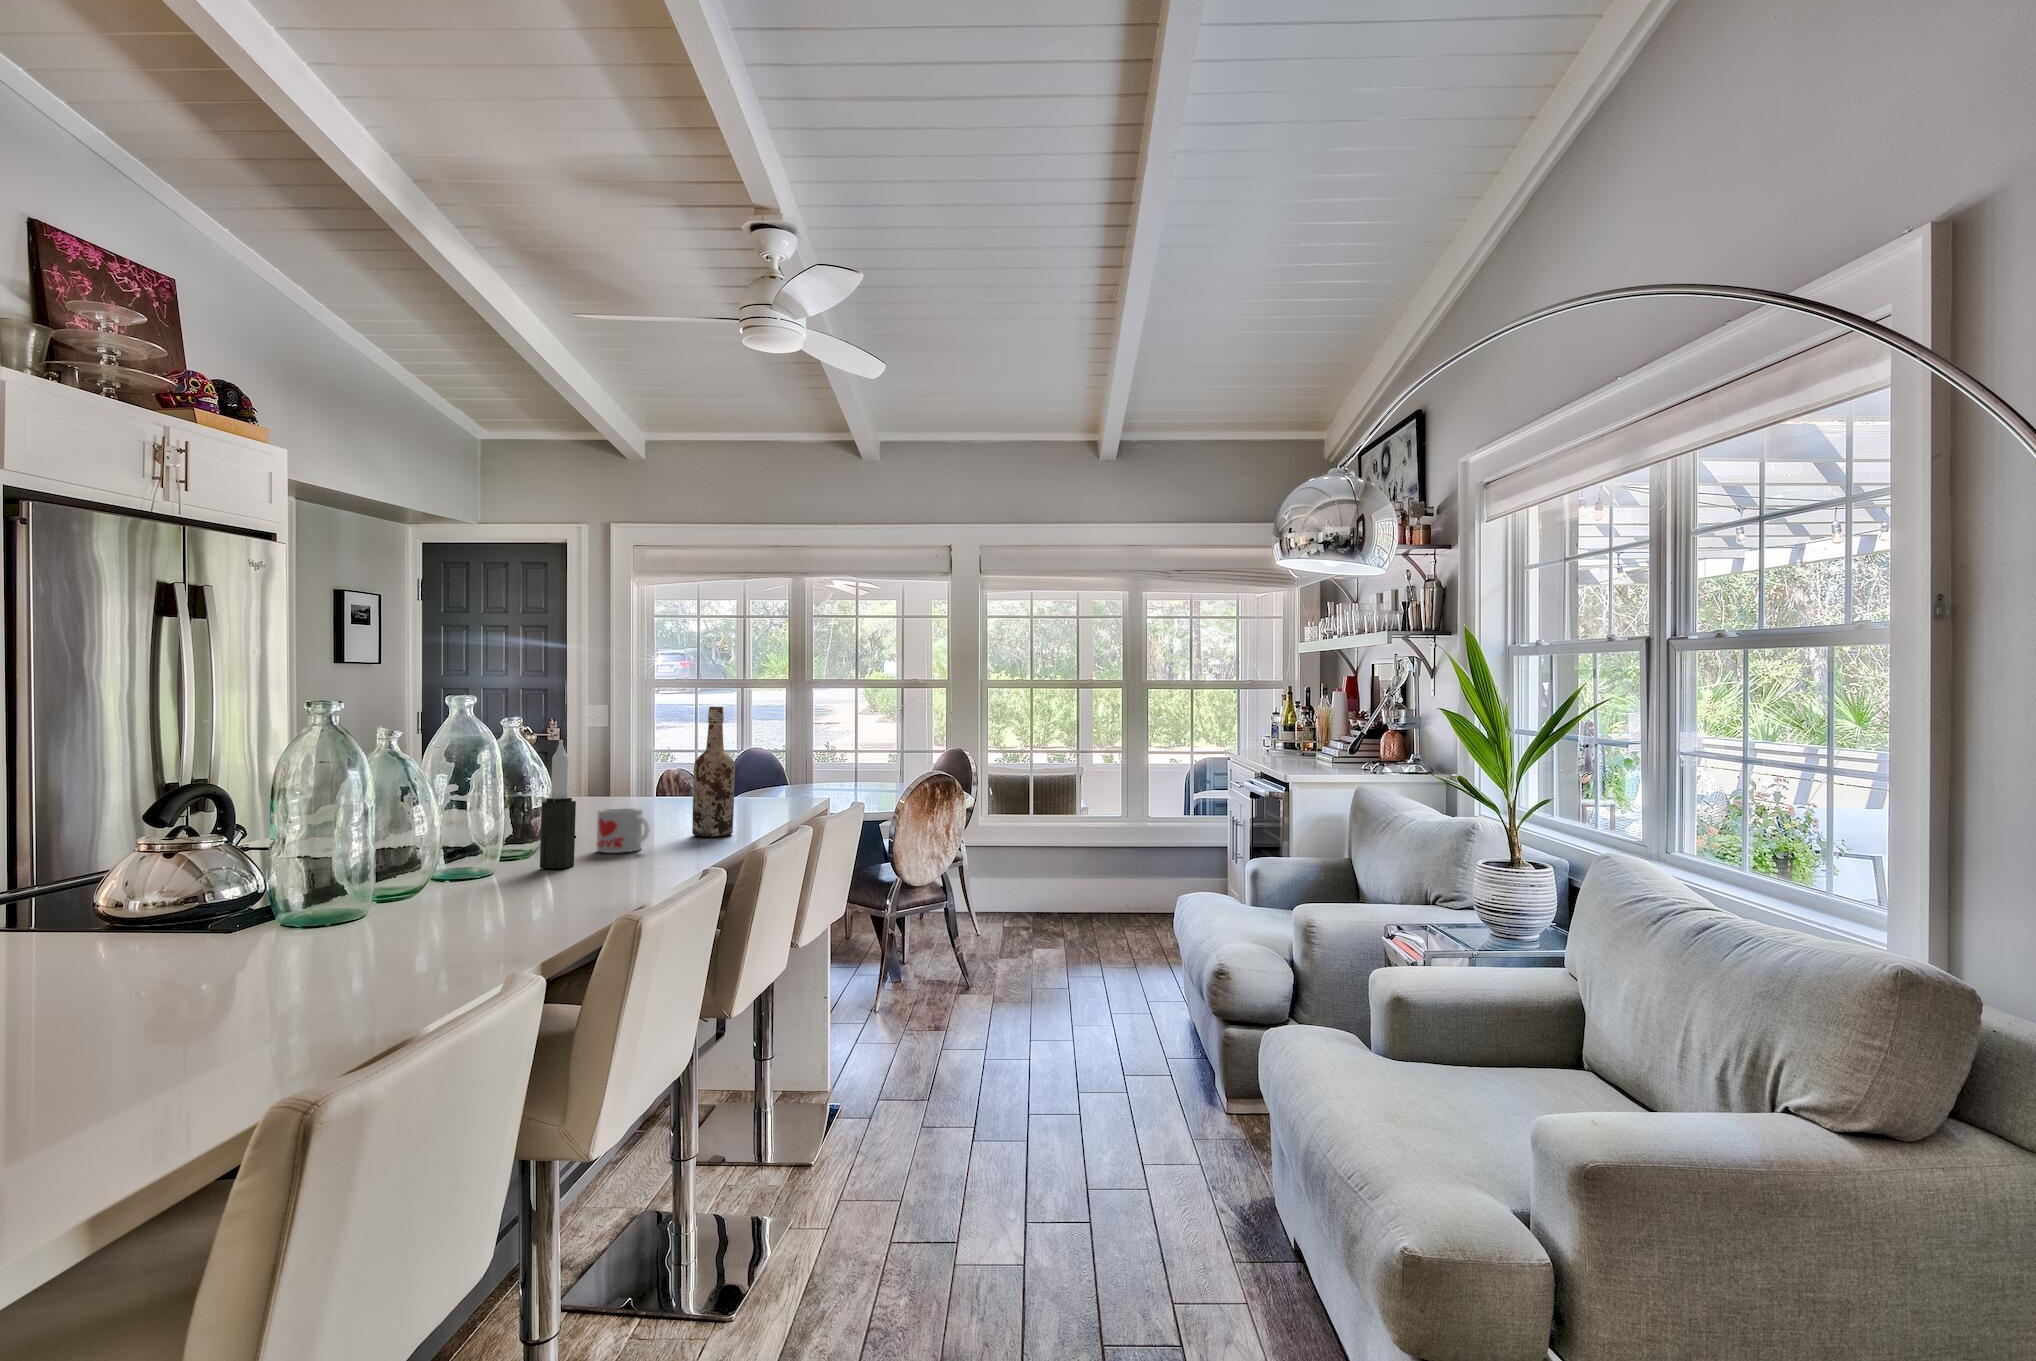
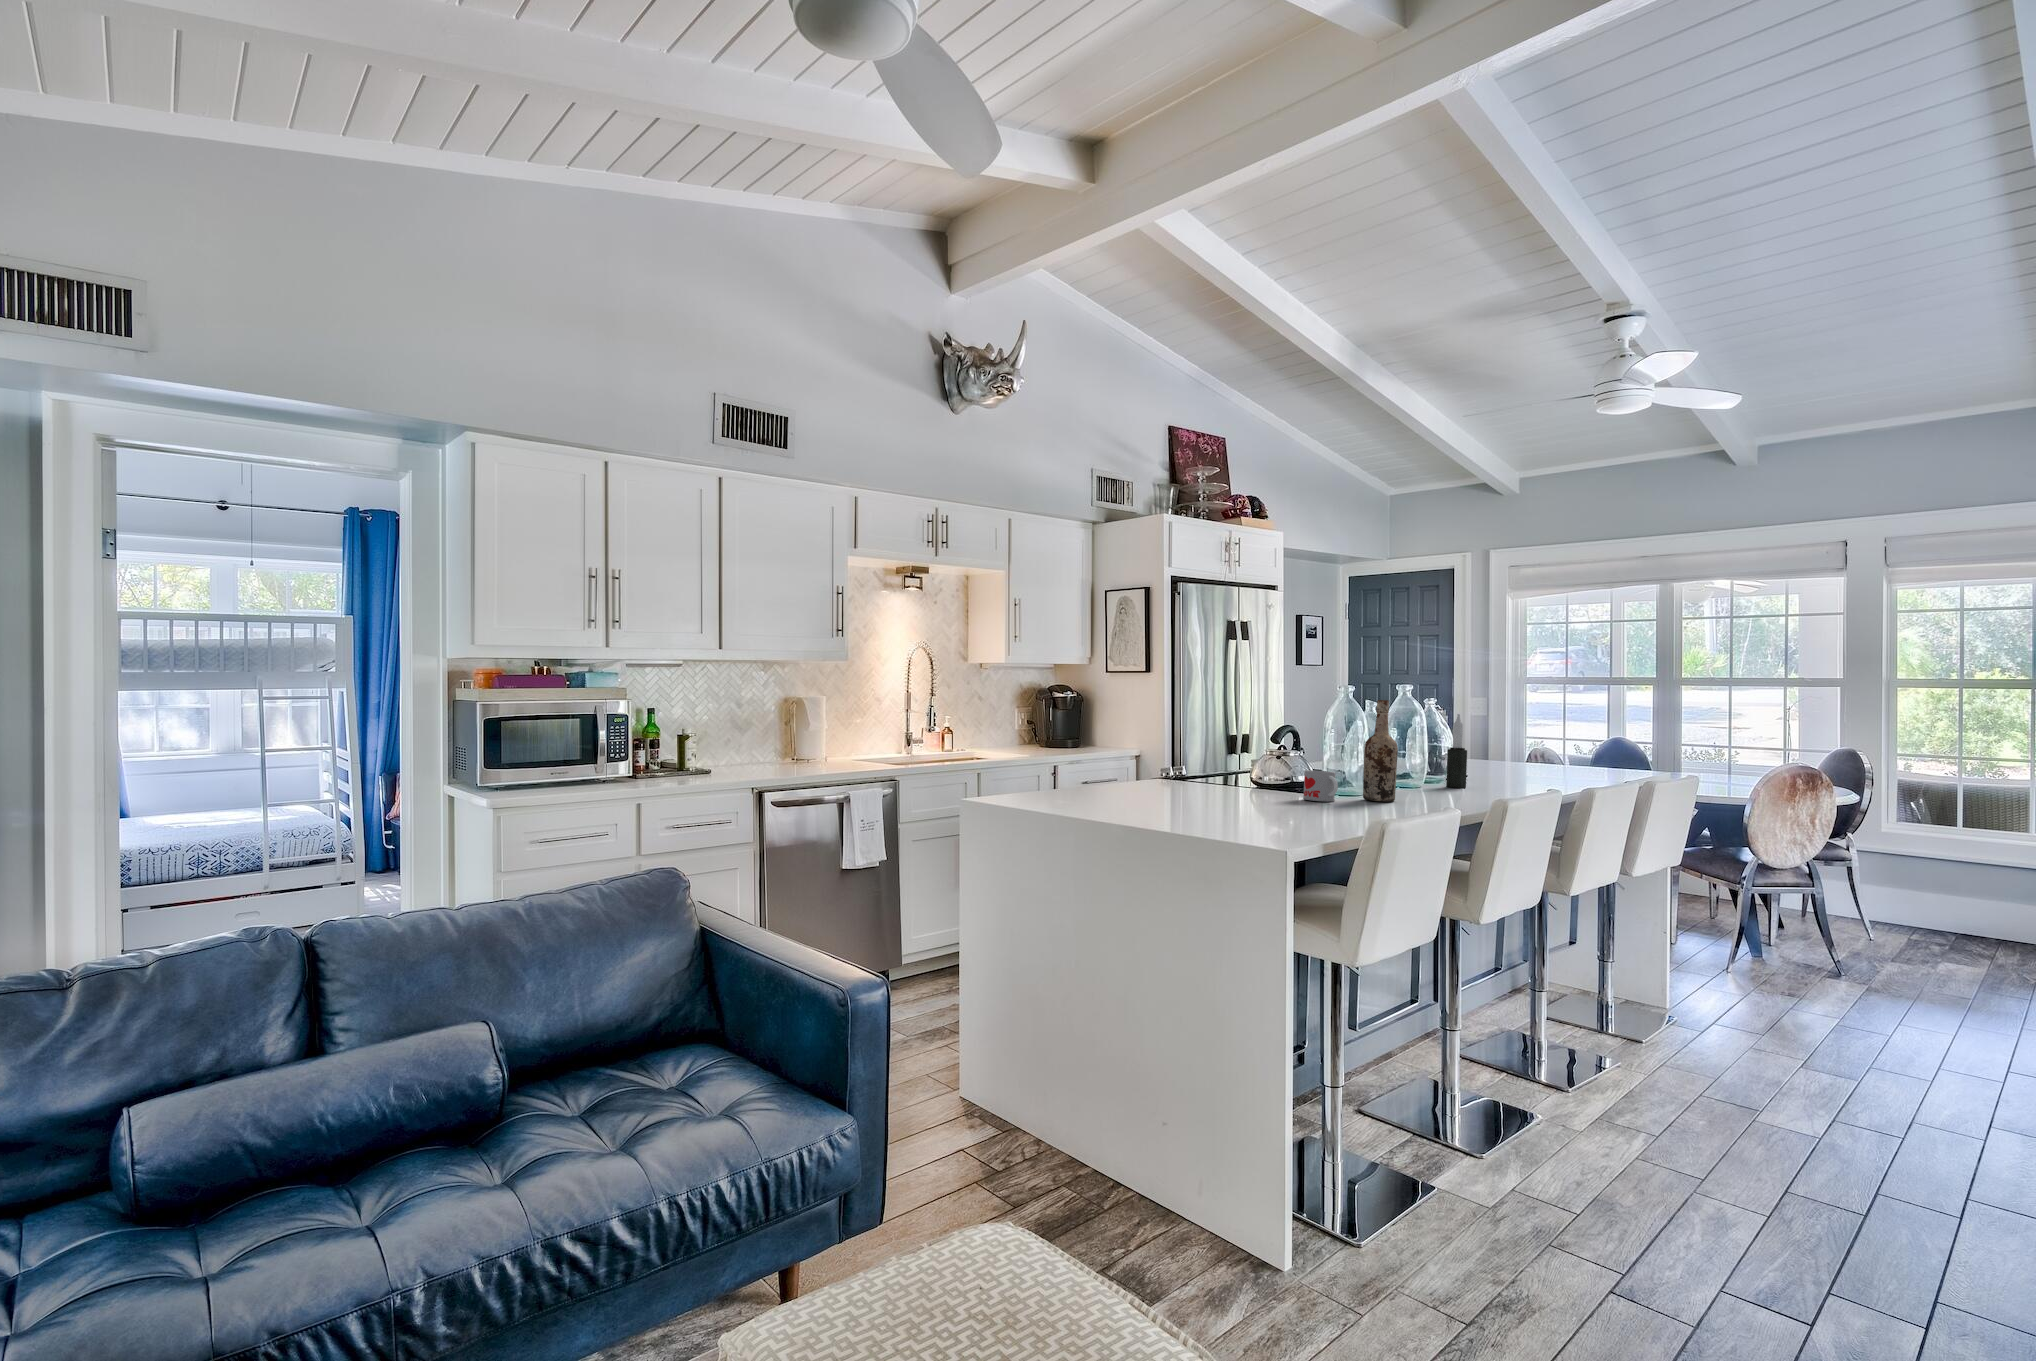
wine bottle: present [692,707,735,836] -> present [1363,700,1398,802]
mug: present [597,808,650,853] -> present [1304,770,1338,801]

